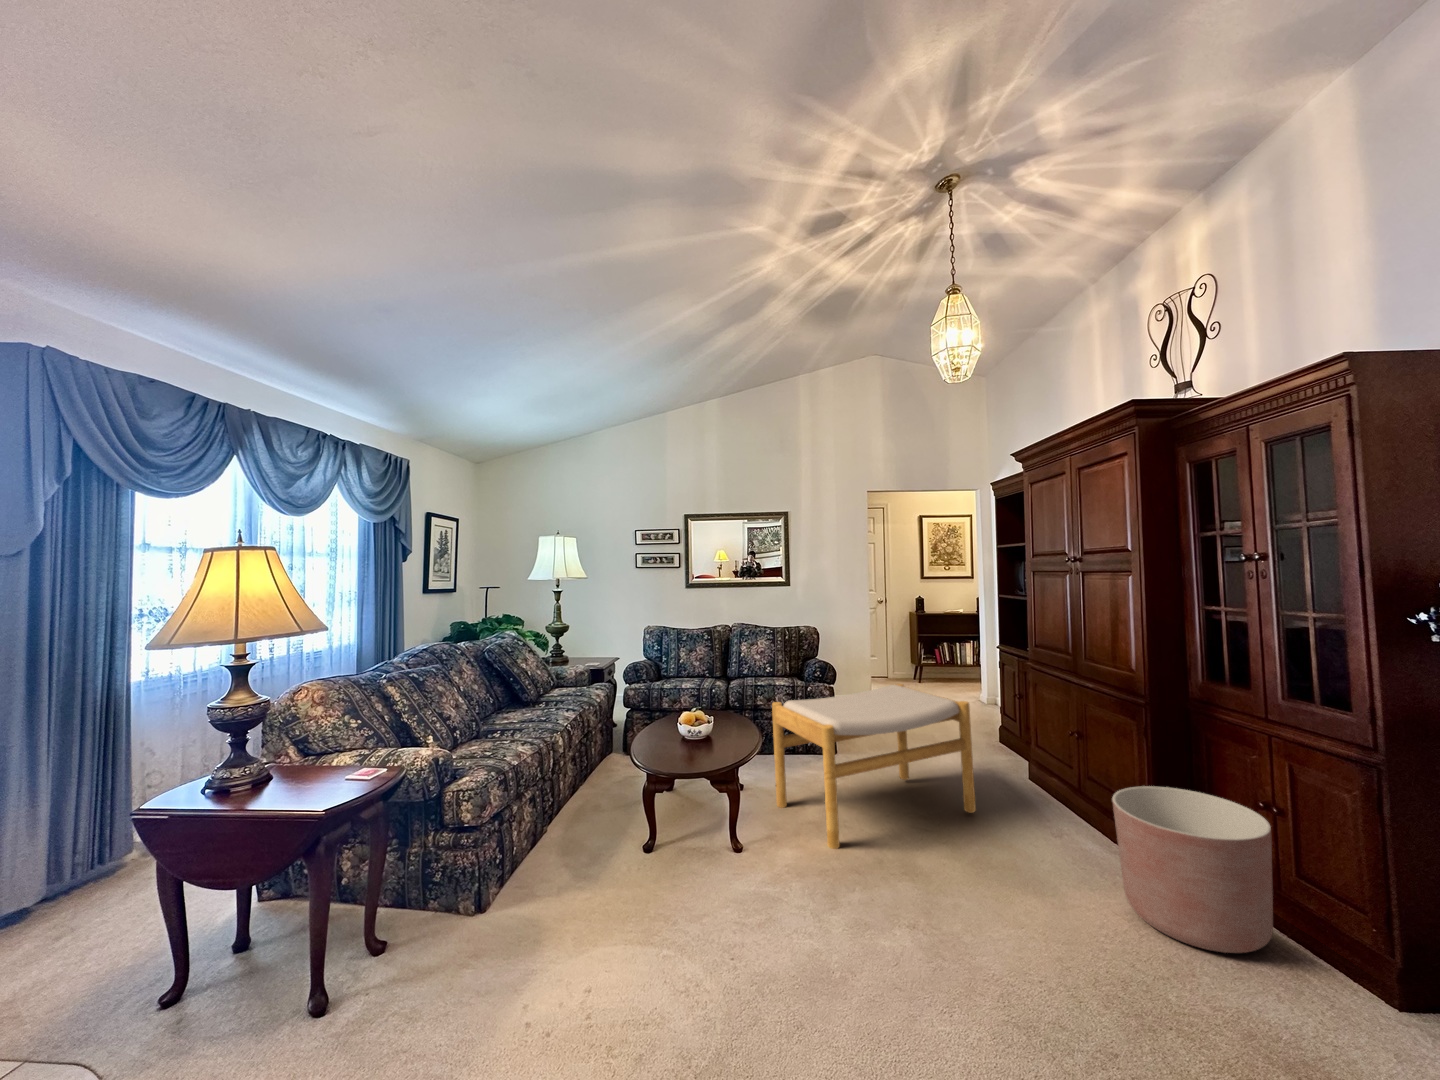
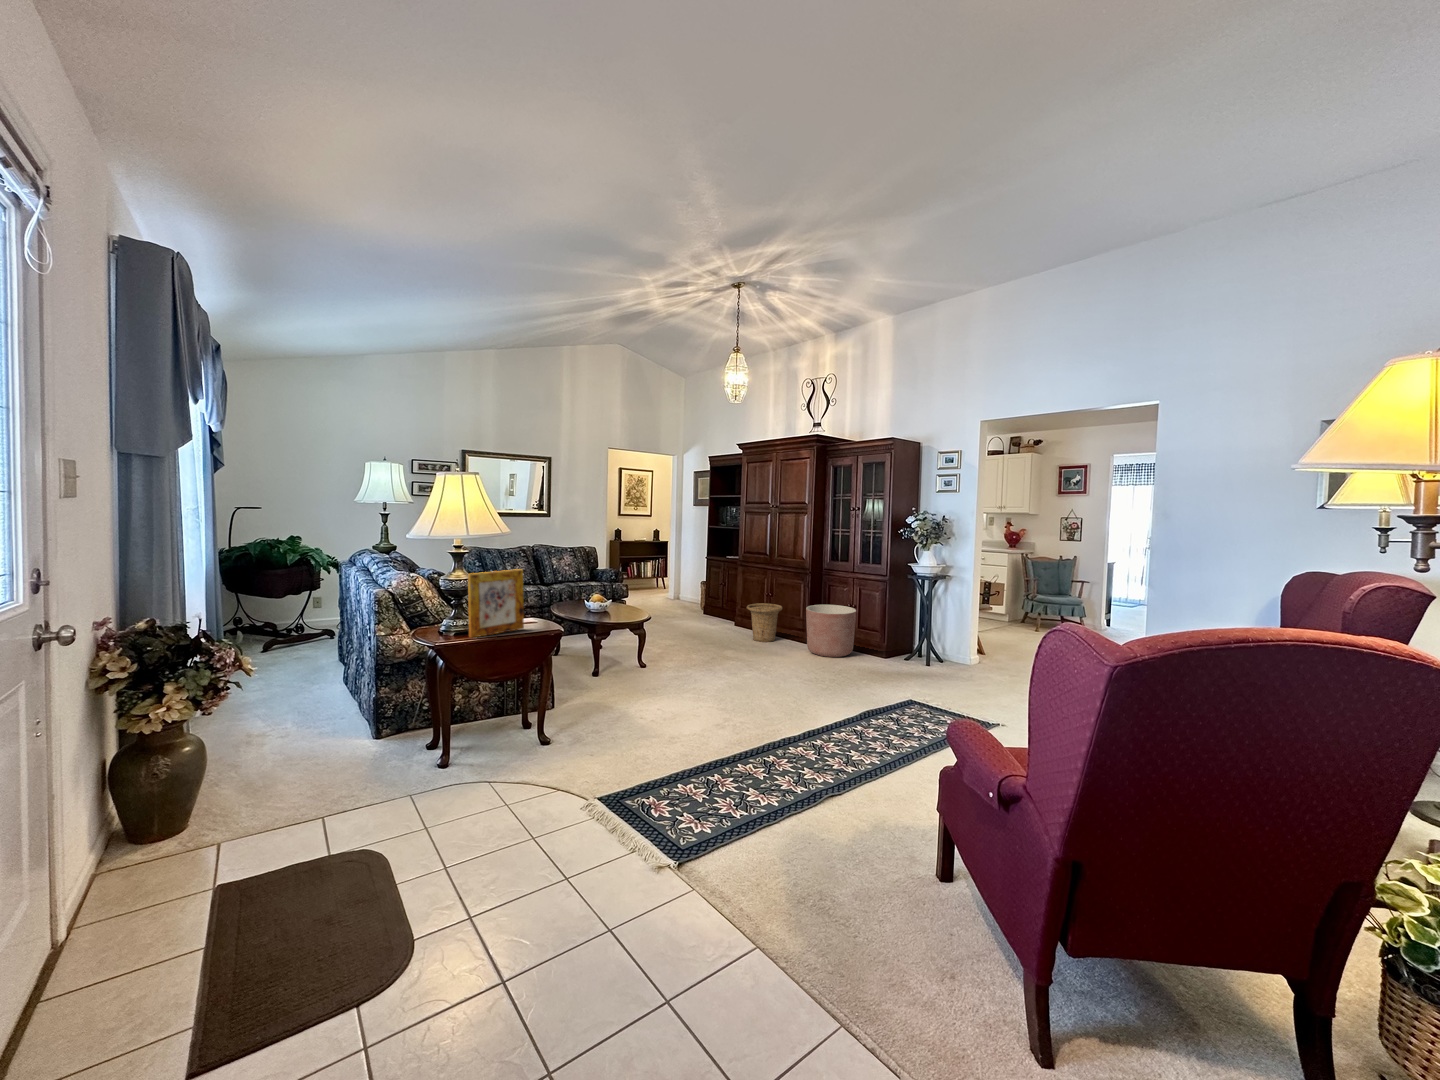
footstool: present [772,684,976,849] -> none [632,577,731,661]
picture frame: none [195,697,297,806] -> present [468,569,524,638]
basket: none [1009,750,1091,840] -> present [747,603,782,642]

